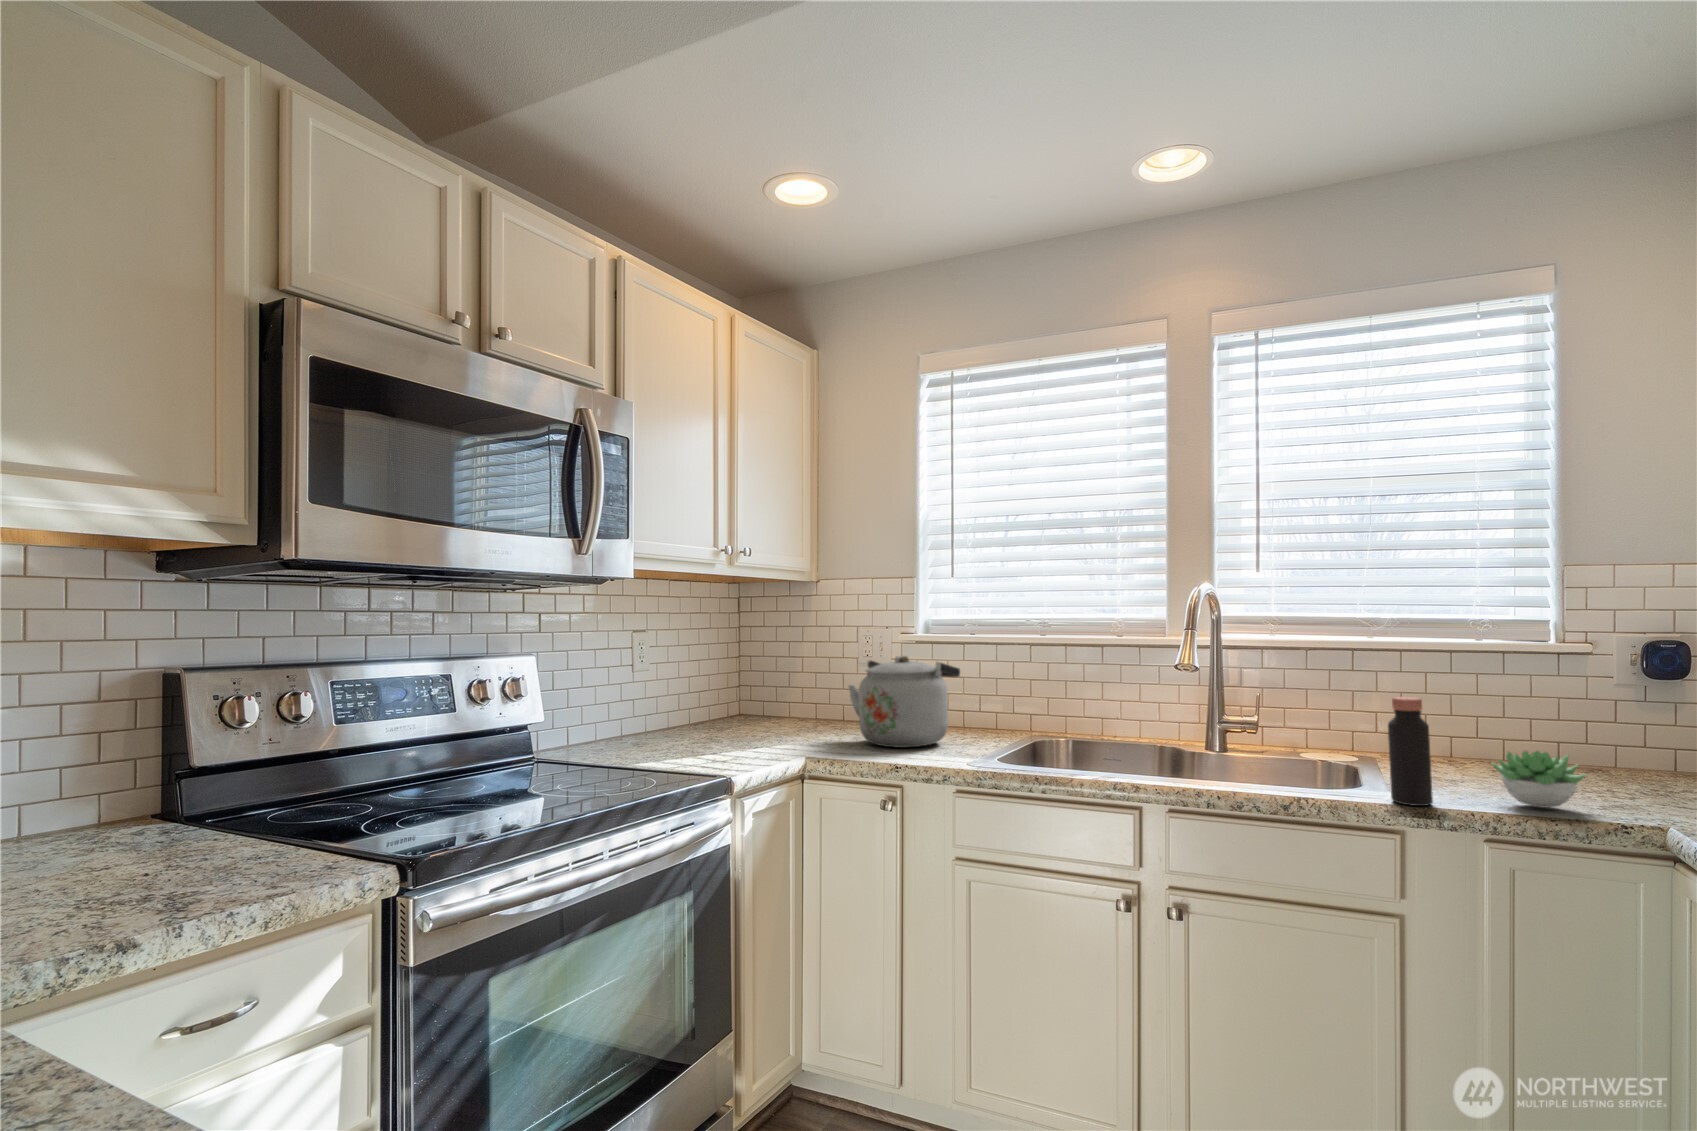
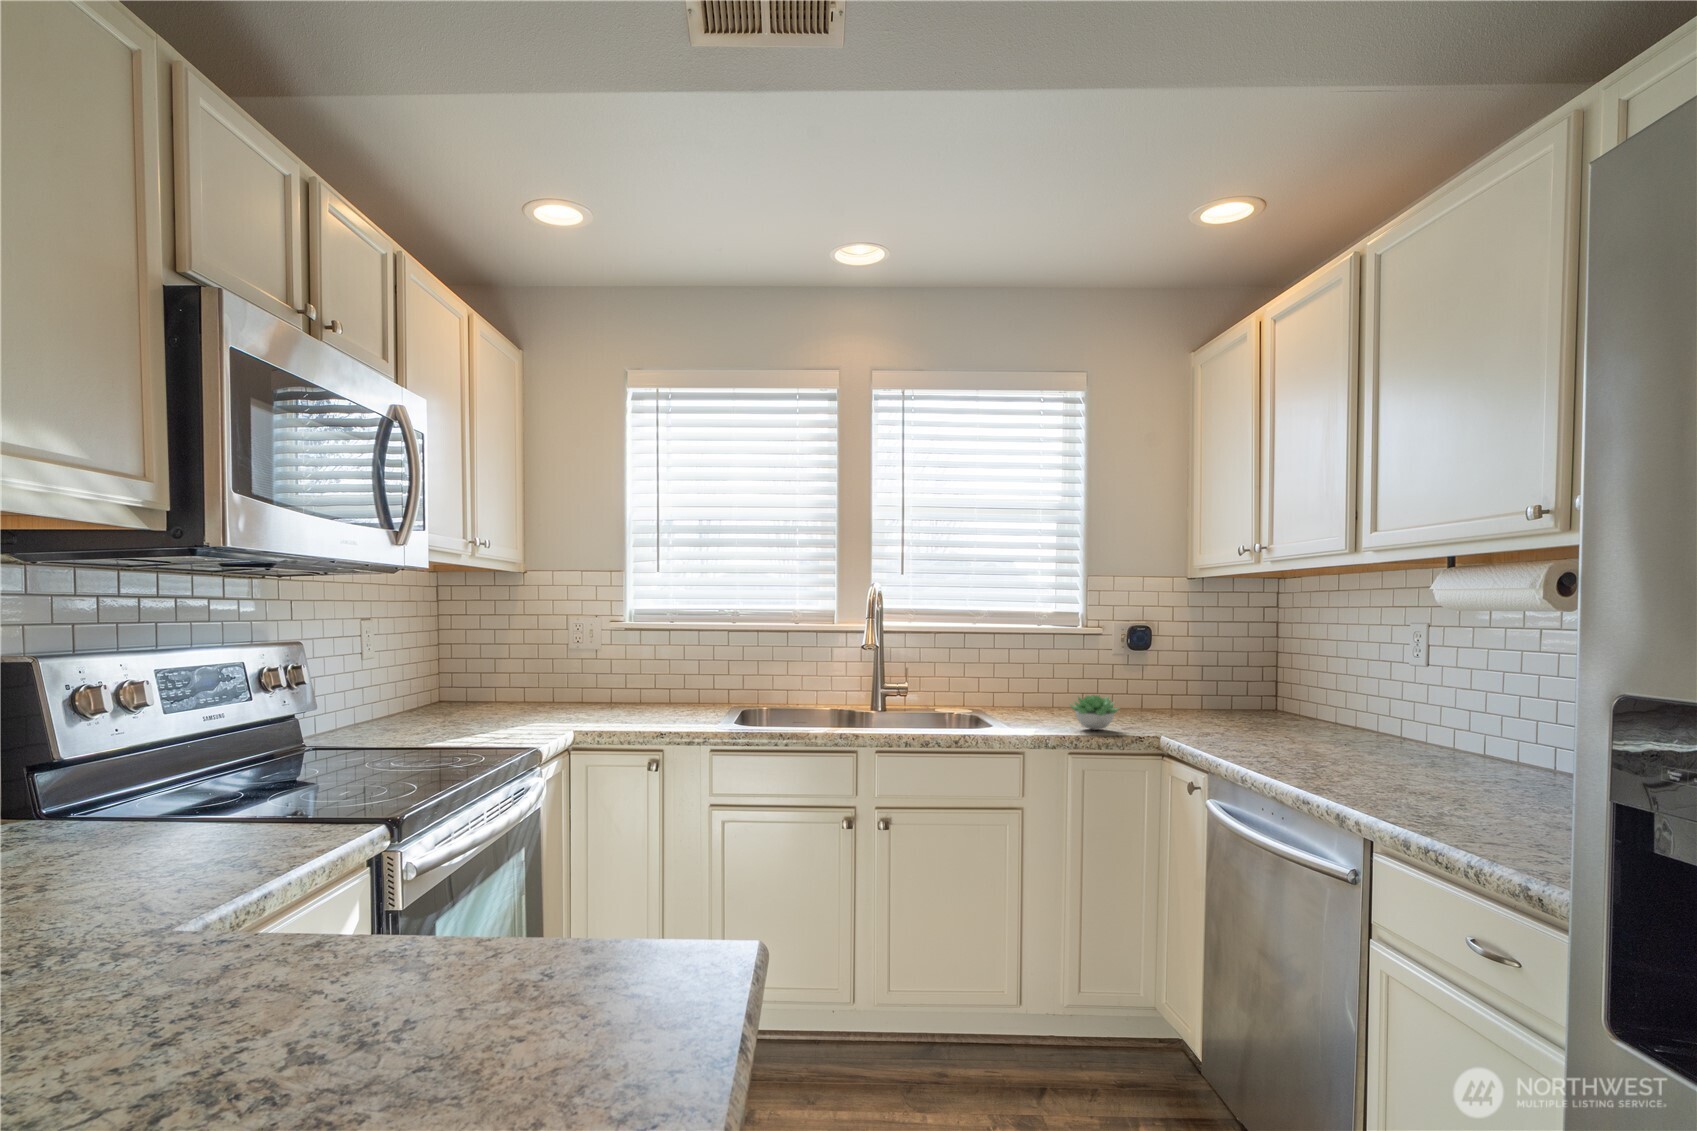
kettle: present [848,656,960,747] -> none [594,640,695,719]
bottle: present [1388,697,1433,806] -> none [1019,664,1043,734]

